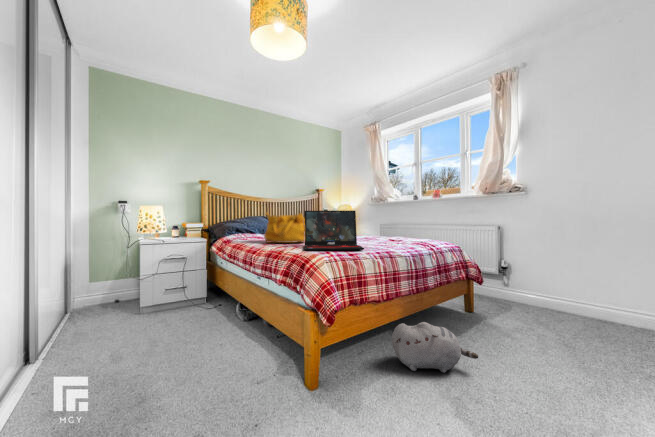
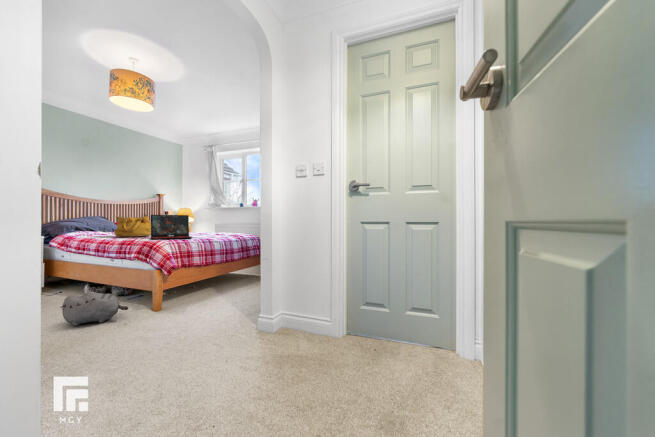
plush toy: present [392,322,478,373] -> present [60,292,128,326]

